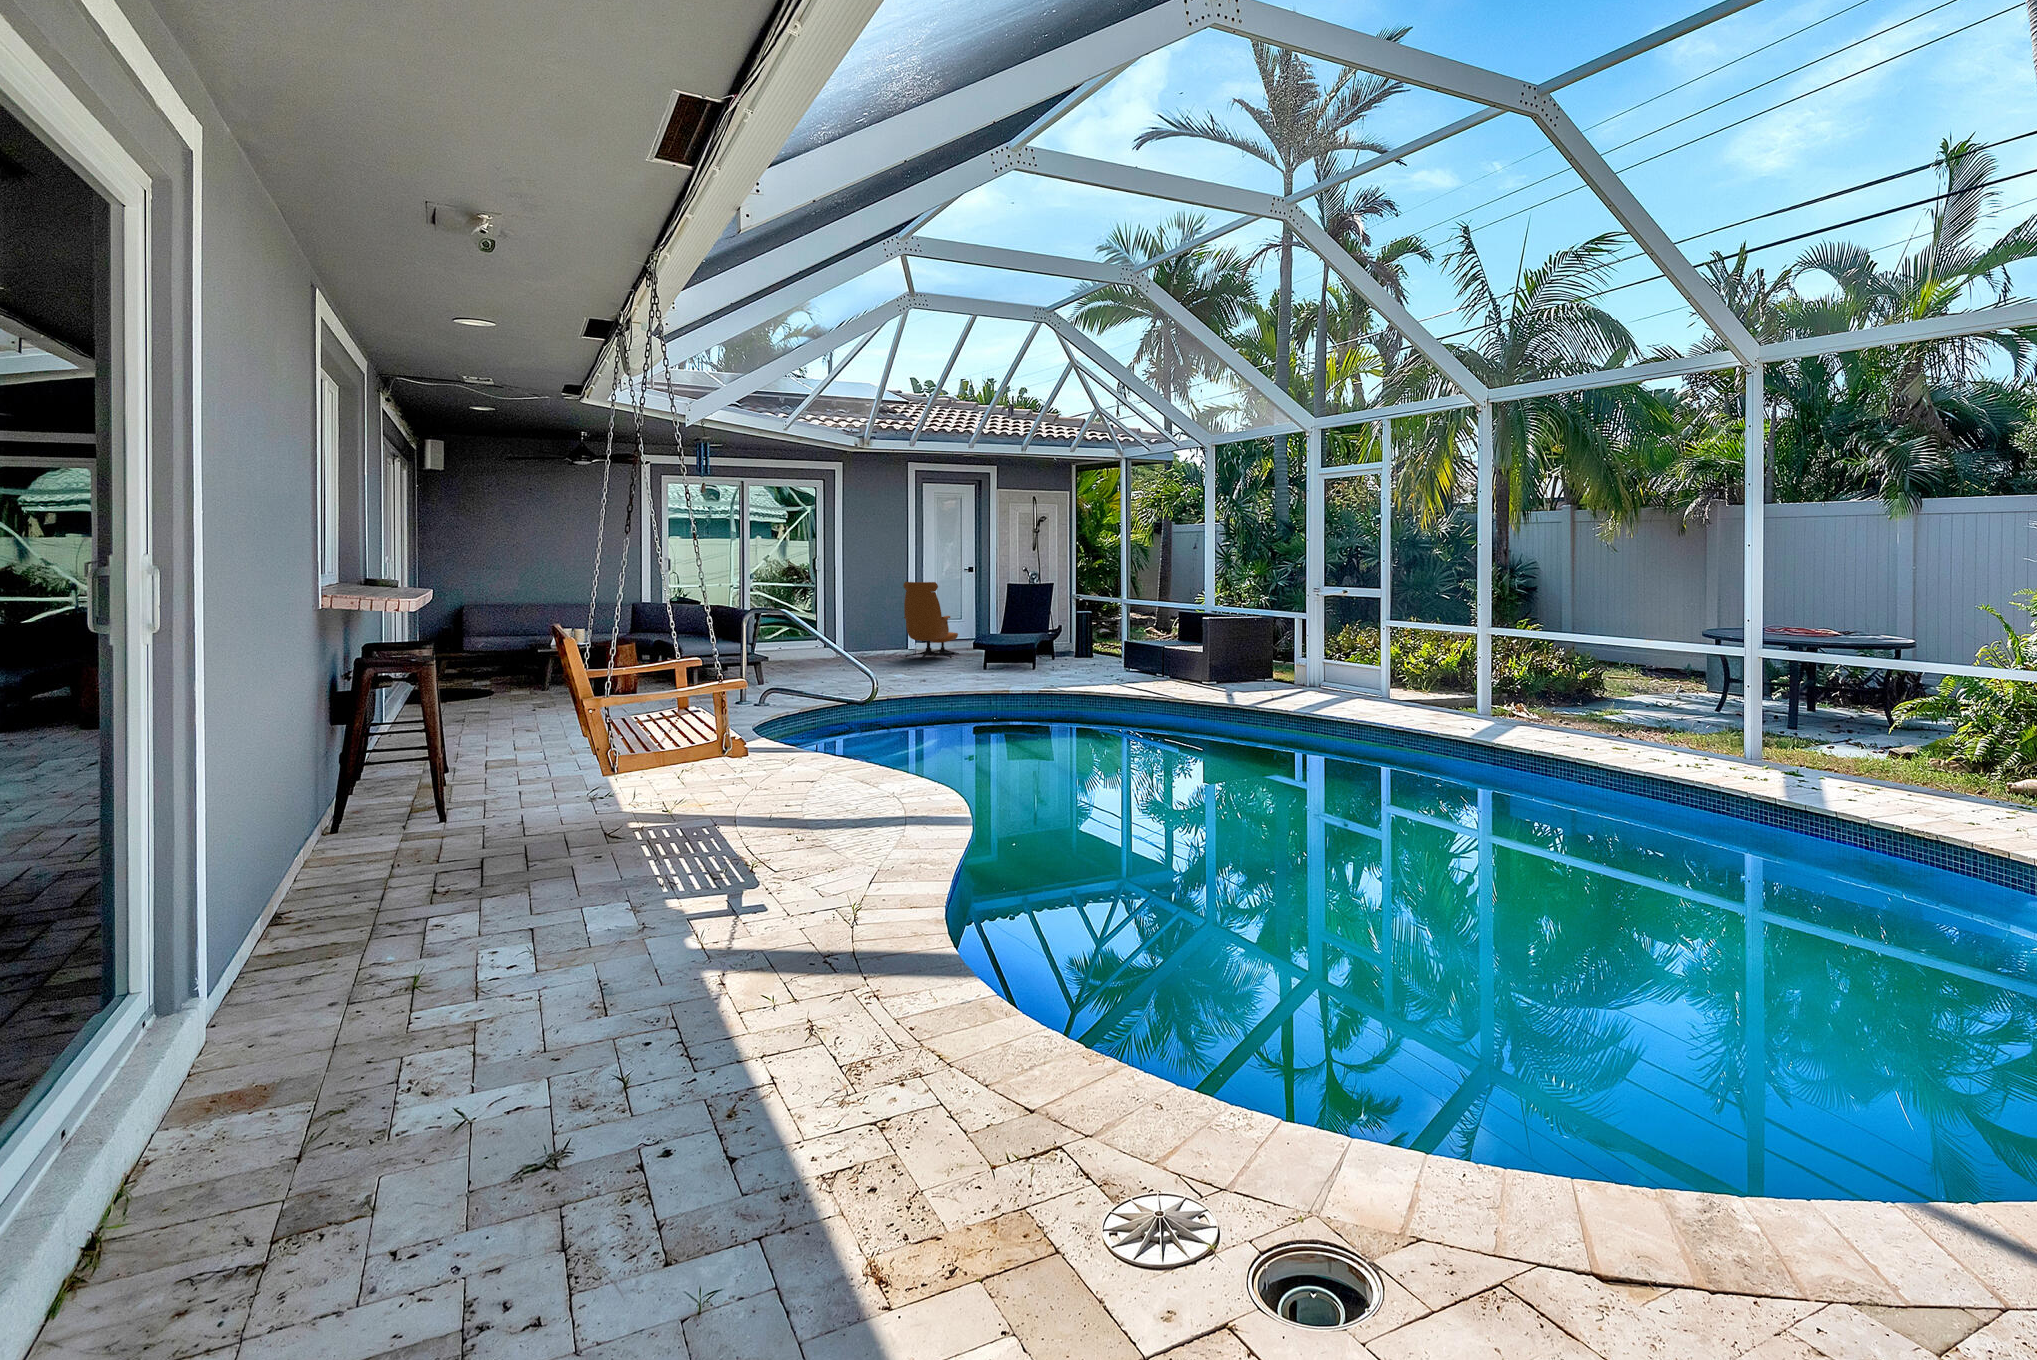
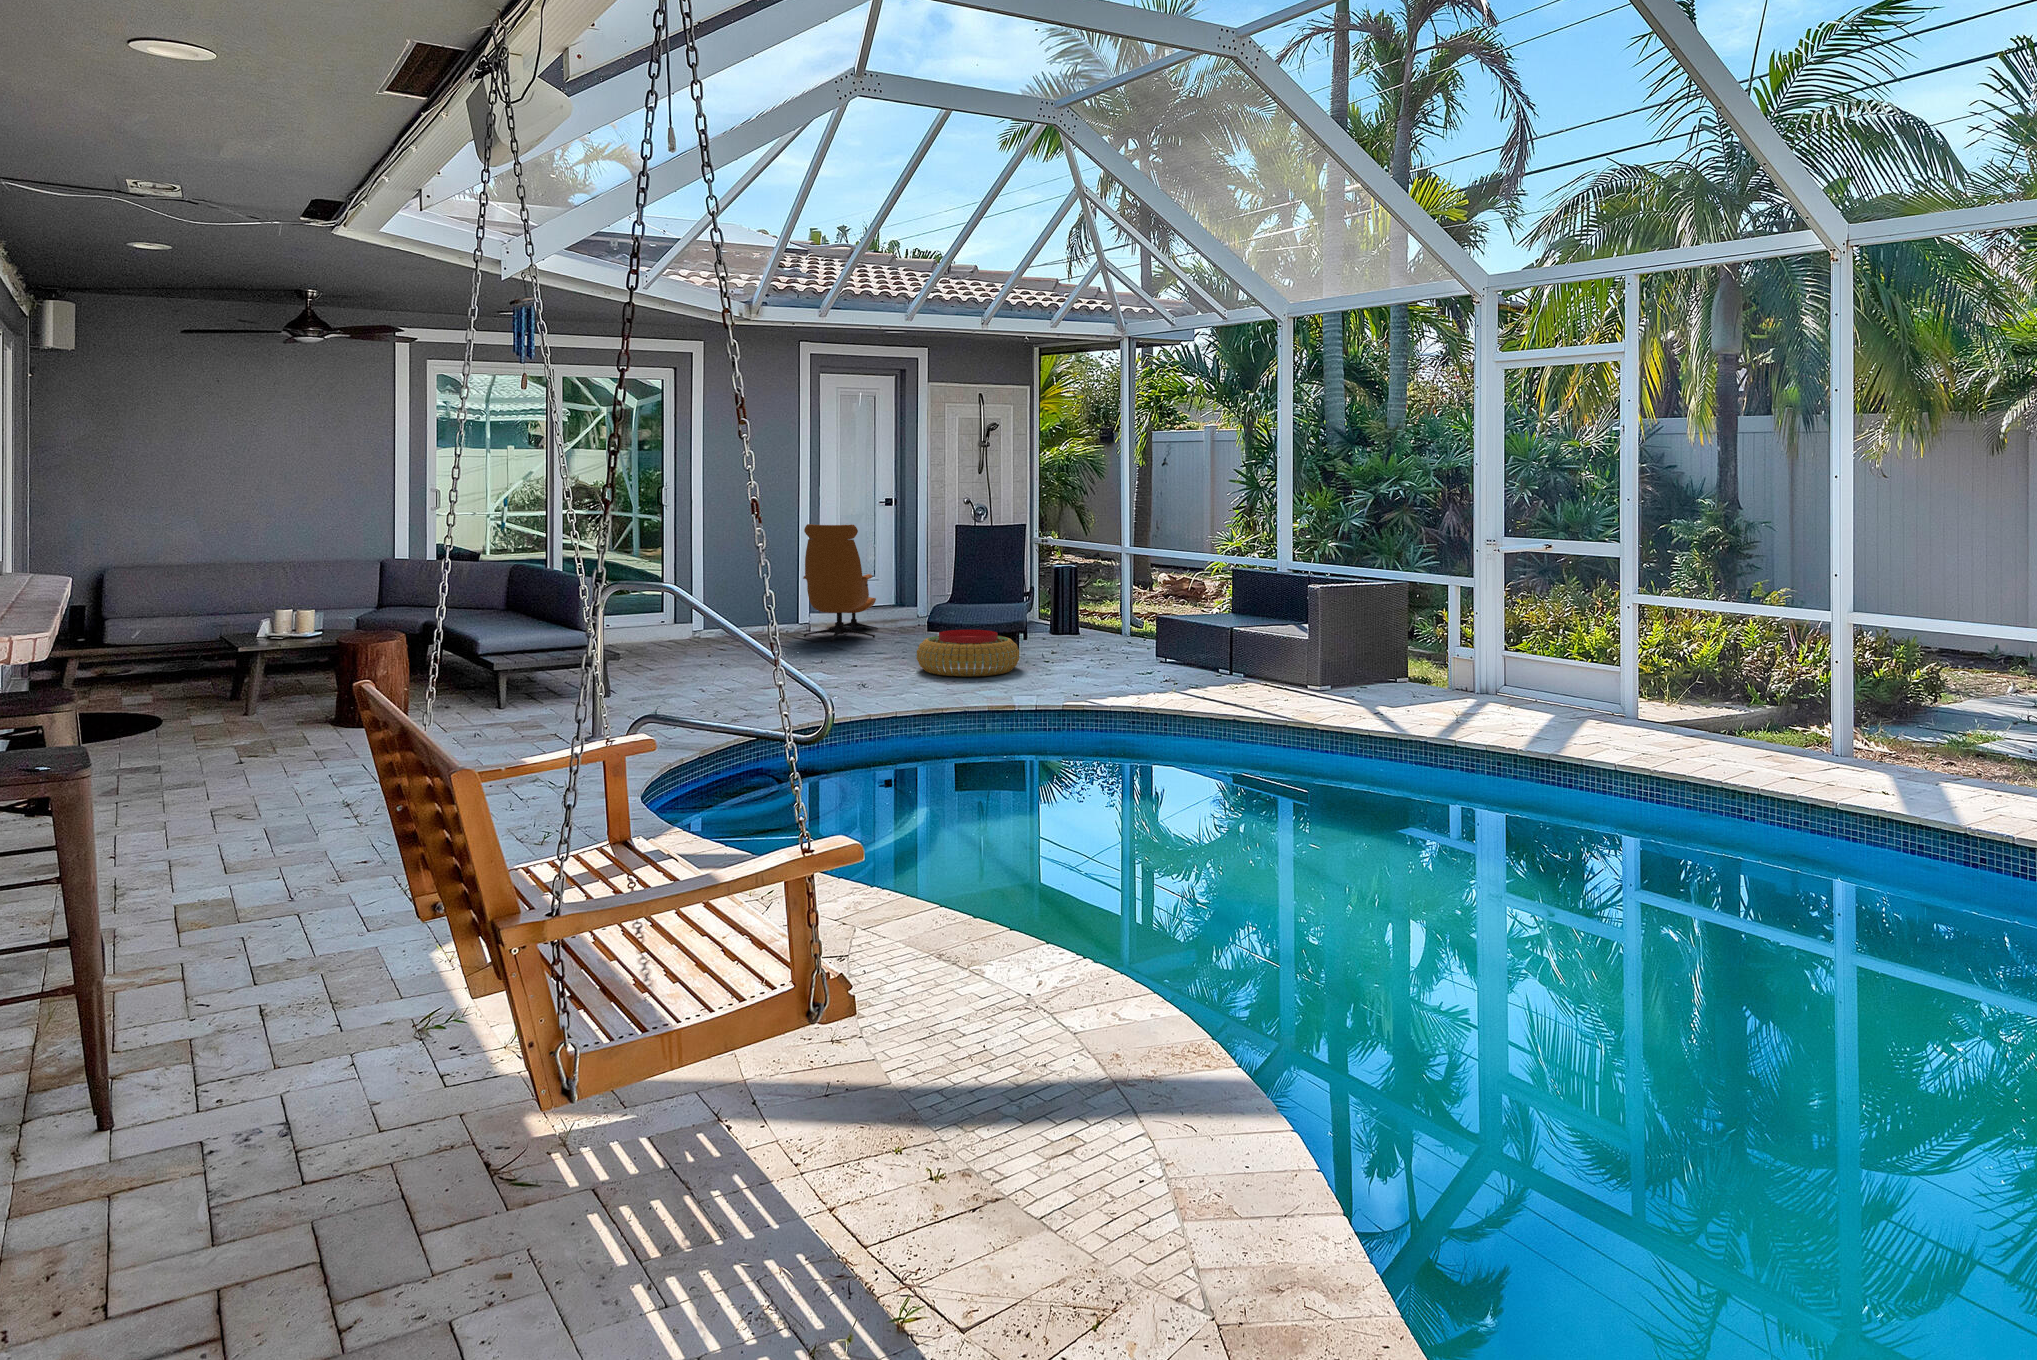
pouf: none [963,649,1031,678] -> present [917,630,1019,677]

